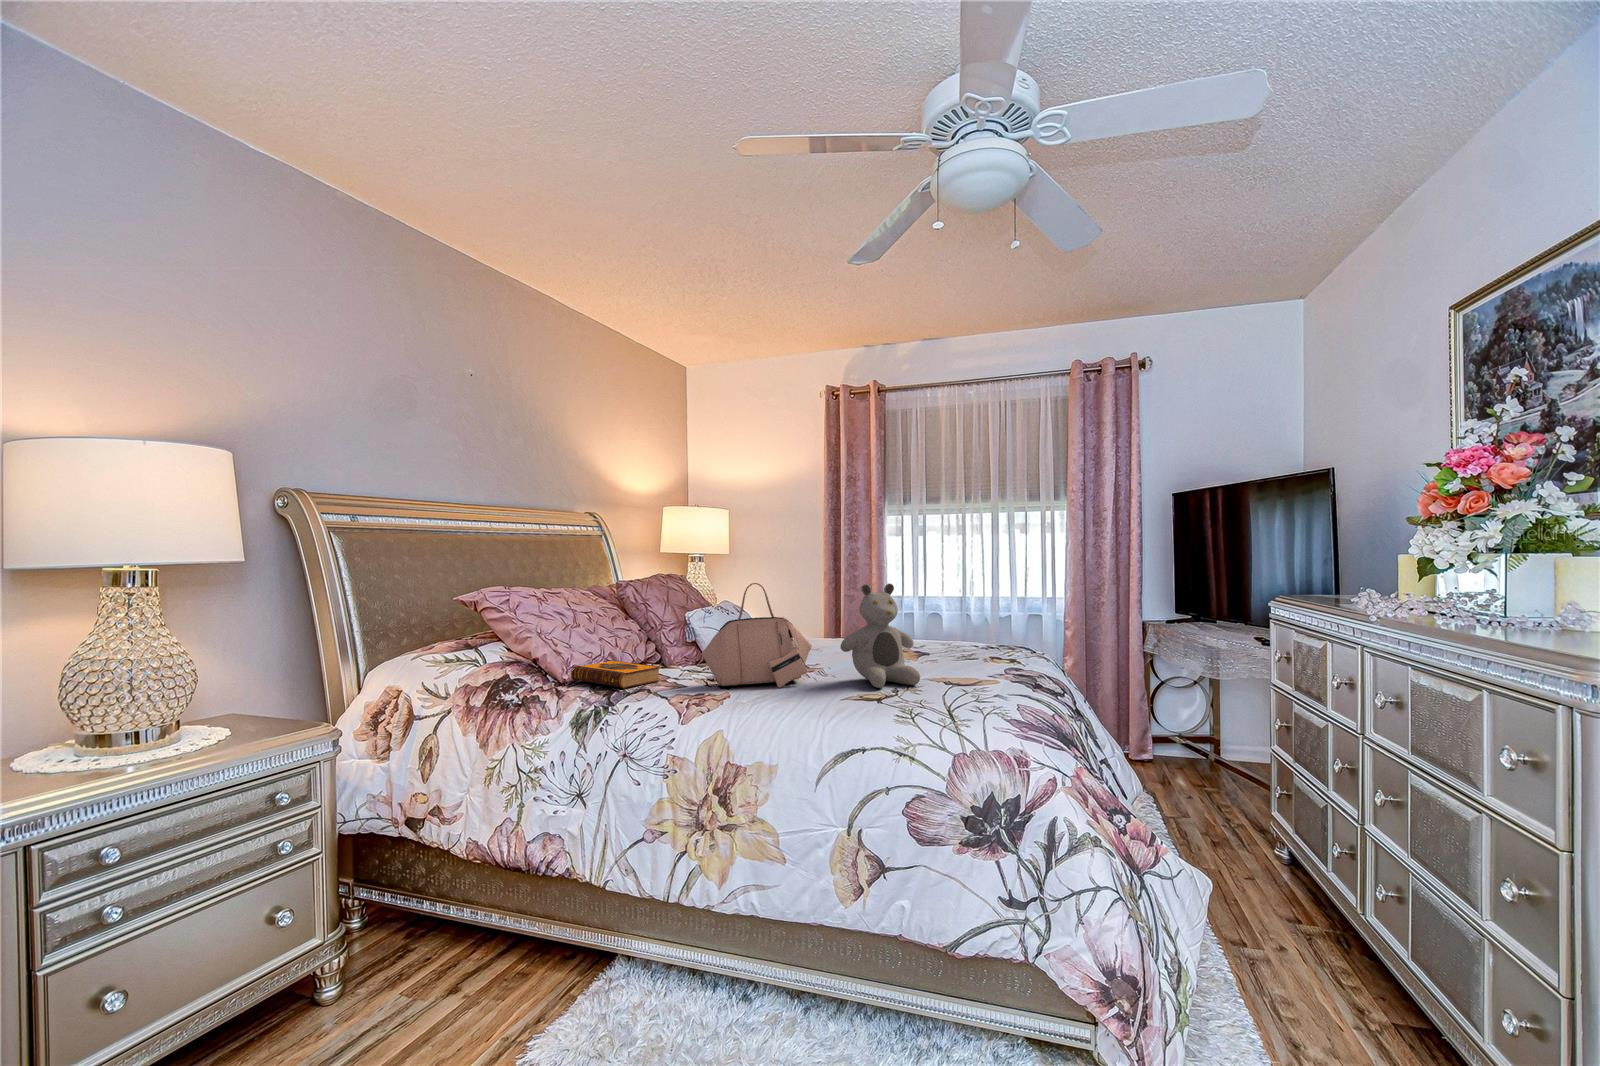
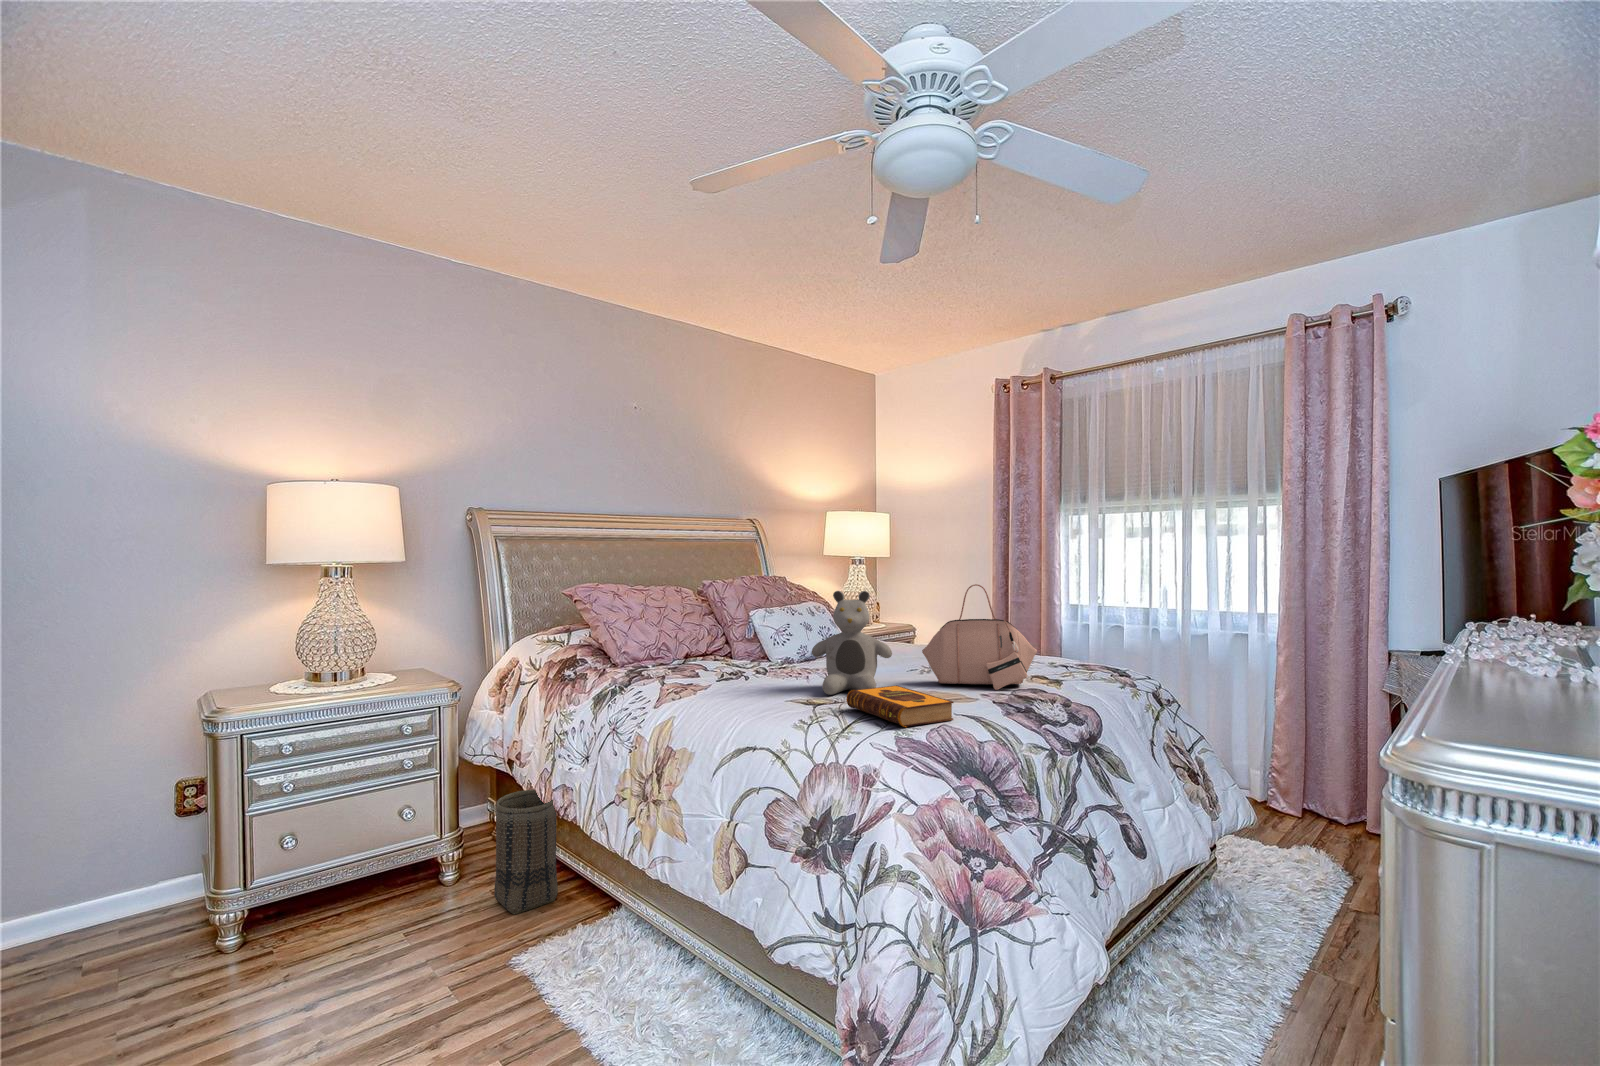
handbag: present [702,583,812,688] -> present [922,584,1037,690]
hardback book: present [571,660,660,689] -> present [846,685,954,727]
basket: none [431,846,519,1012] -> present [494,790,558,914]

